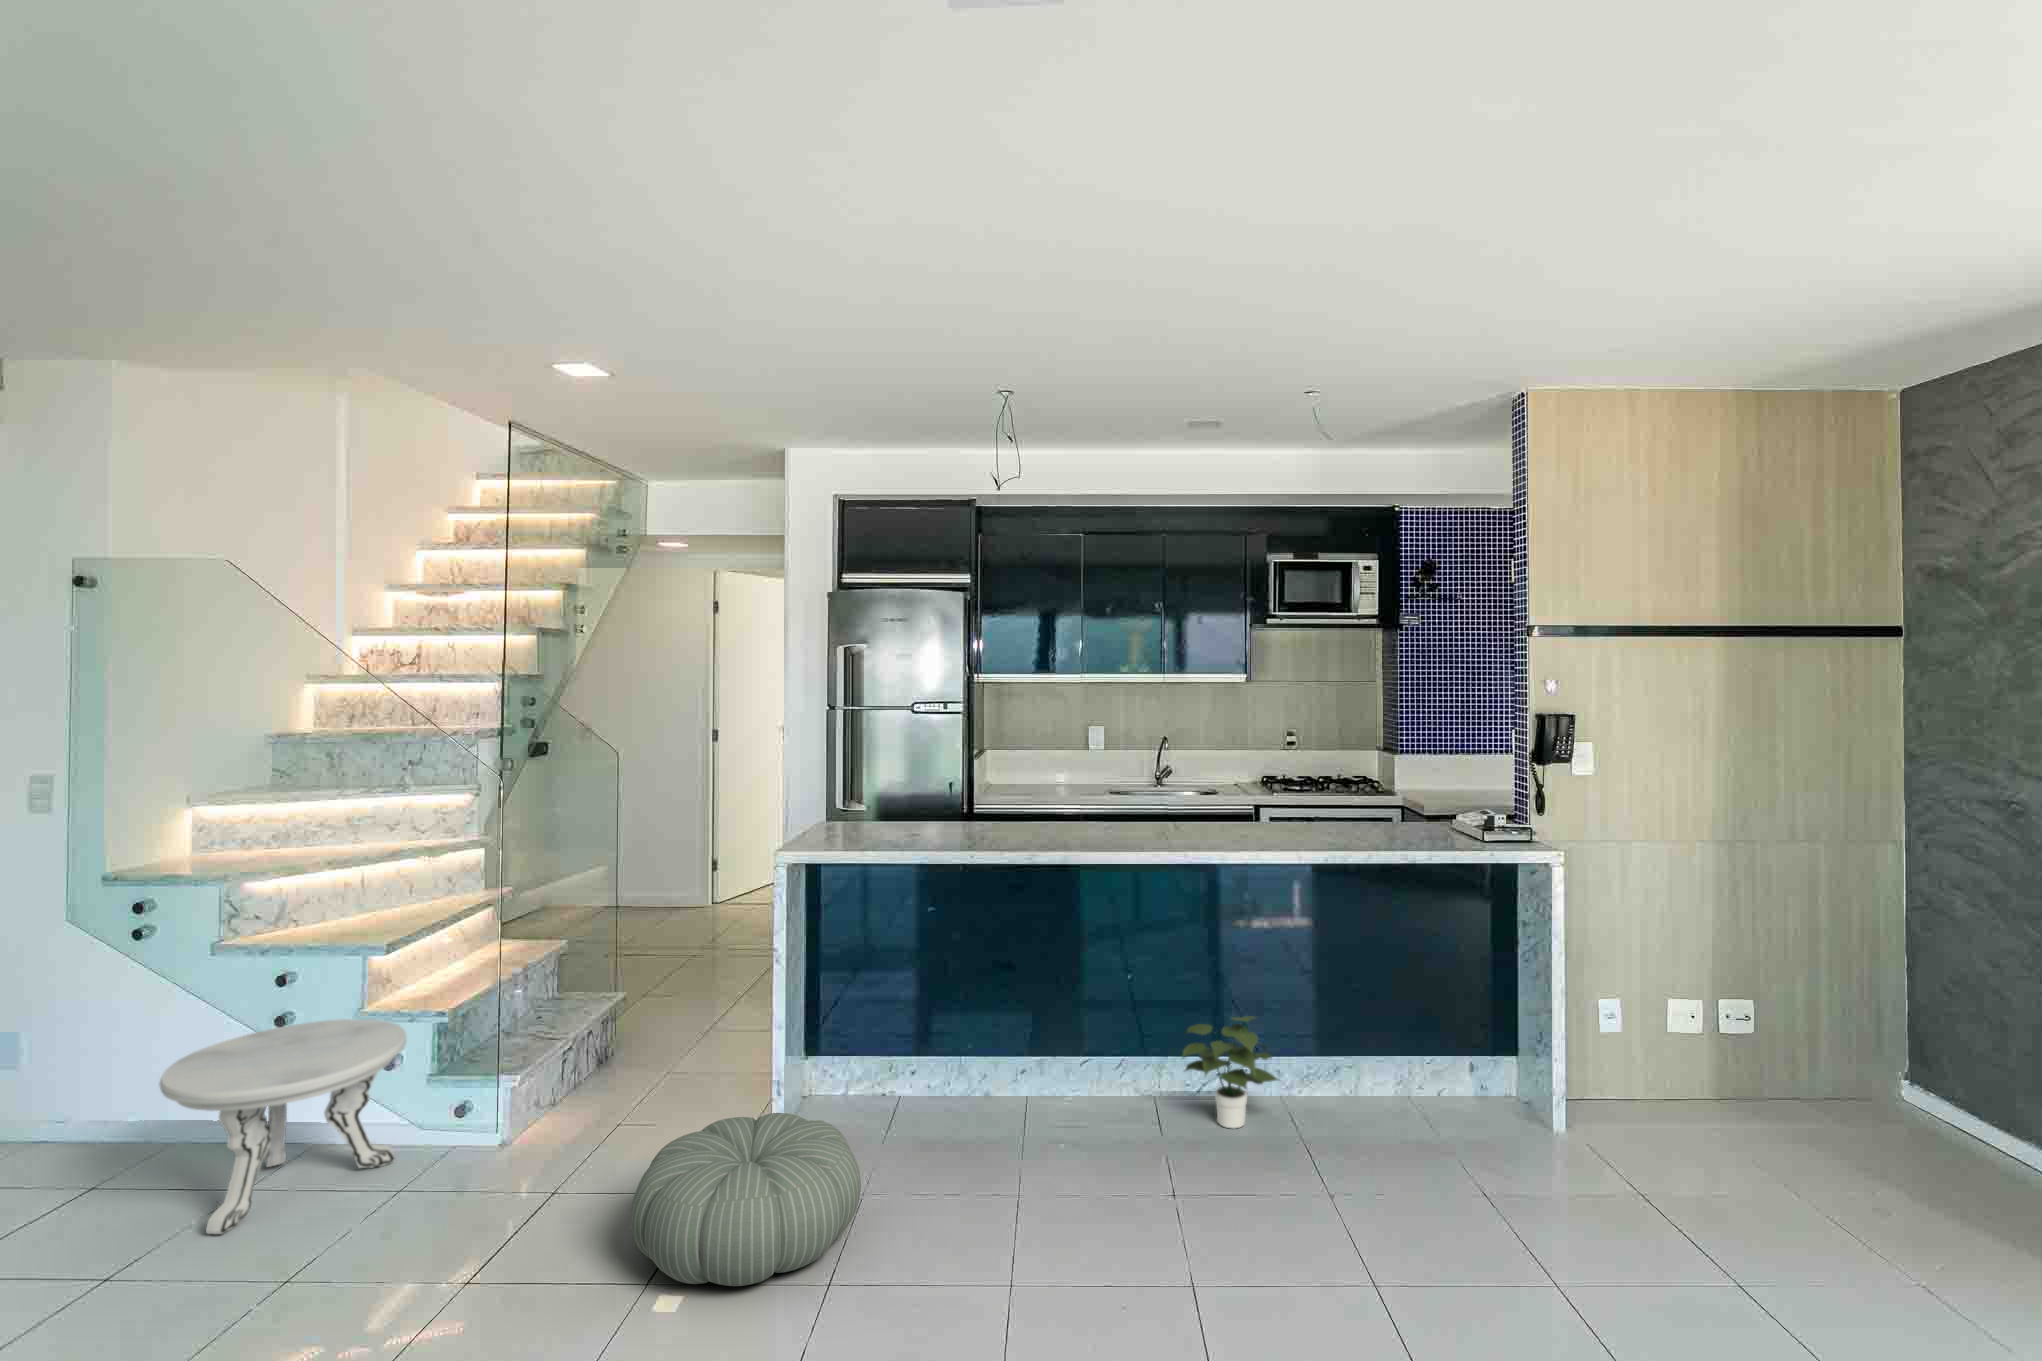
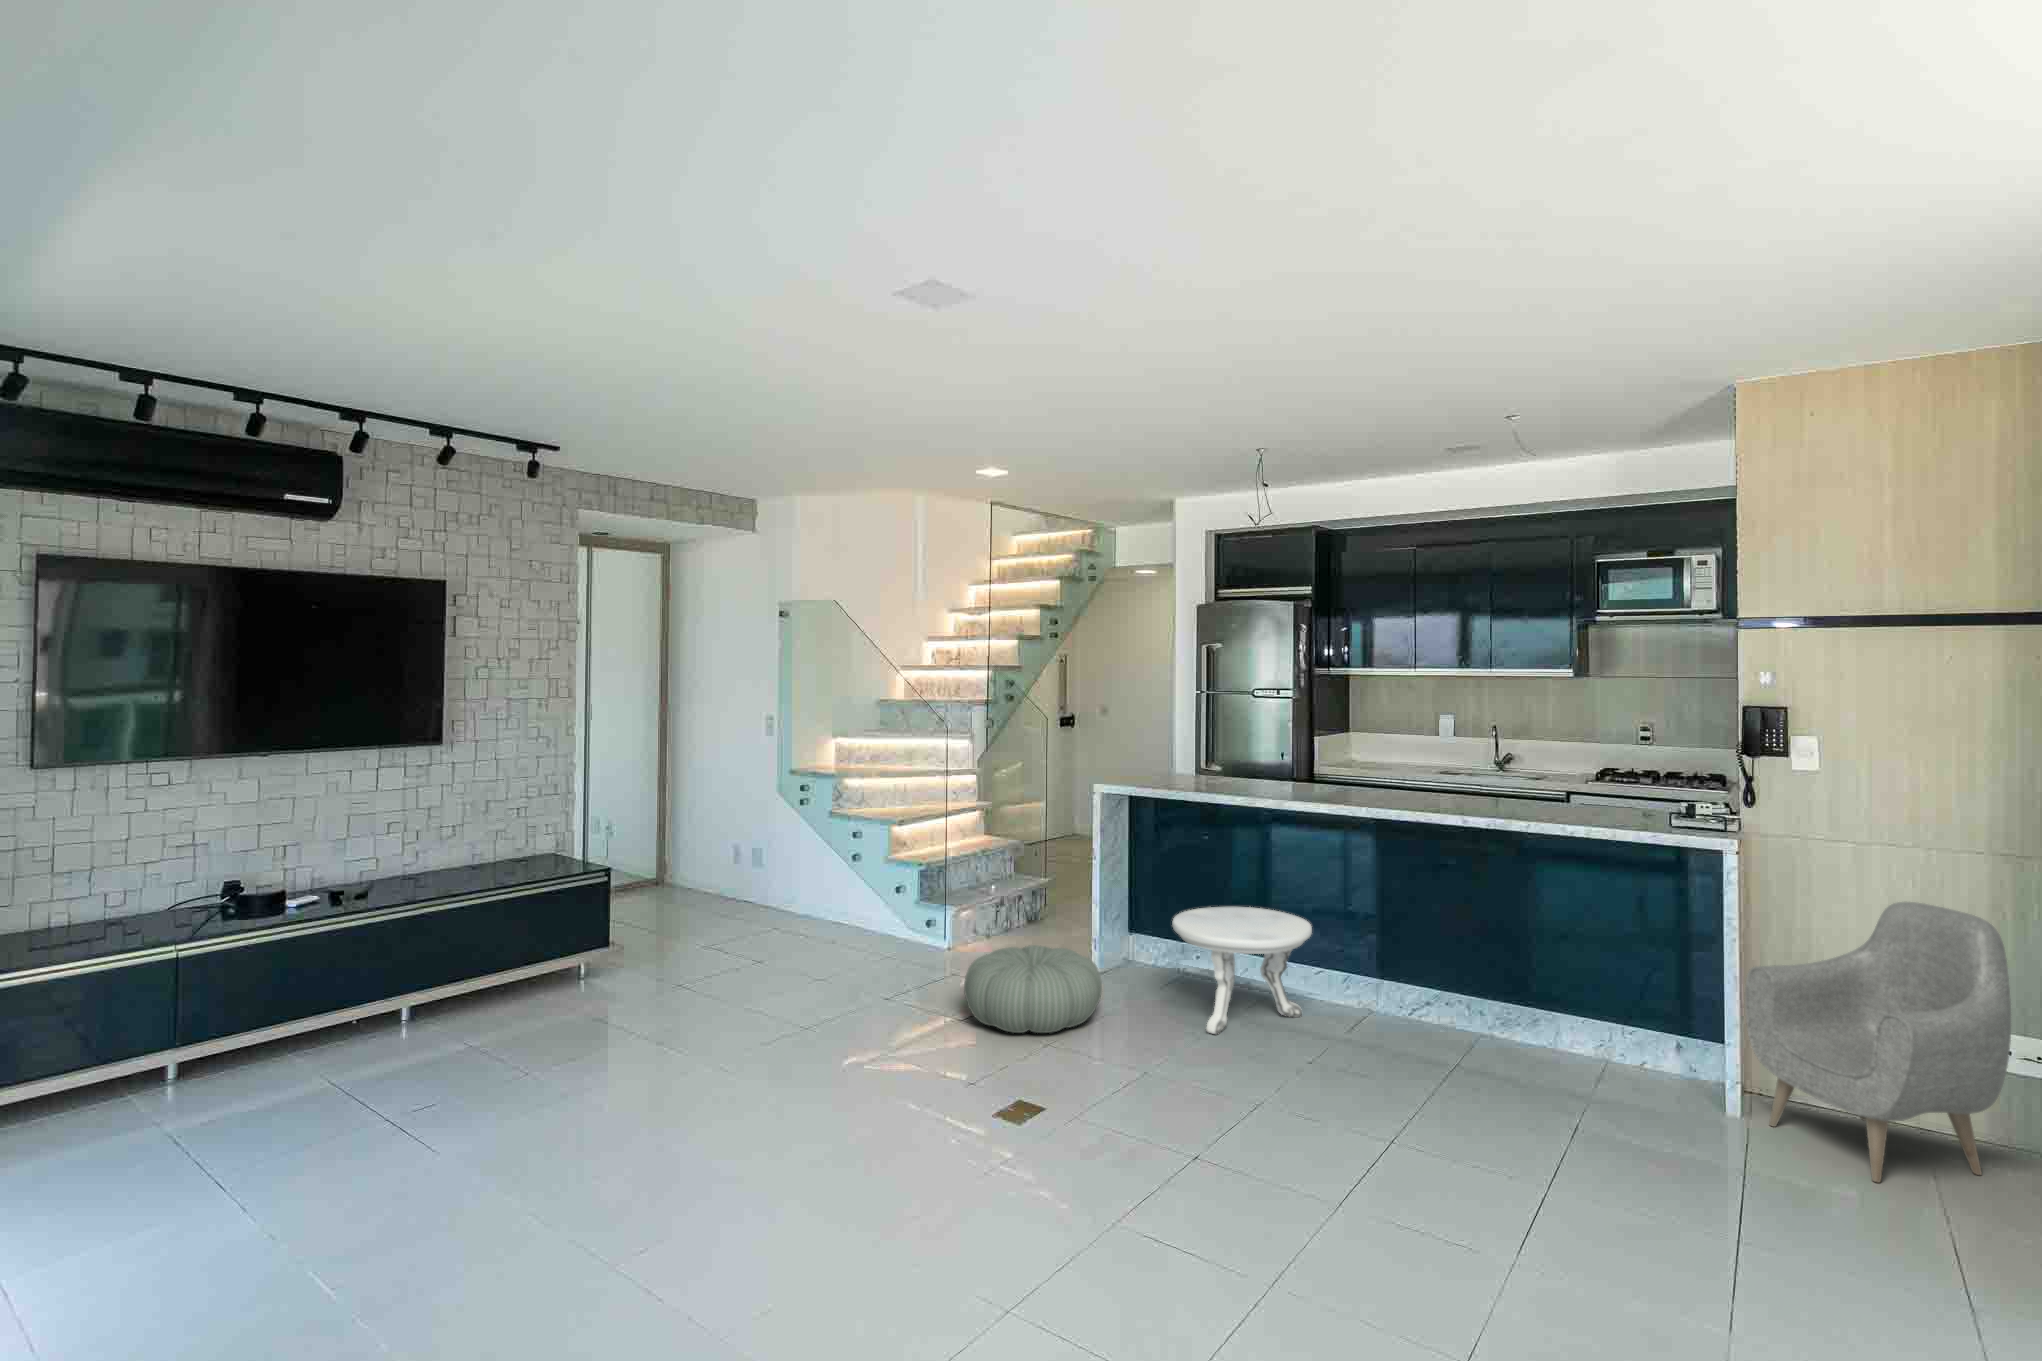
armchair: none [1562,893,1786,1177] -> present [1745,902,2011,1183]
potted plant: present [1183,1016,1279,1128] -> none [1375,953,1461,1043]
side table: present [160,1019,406,1234] -> present [1172,907,1312,1034]

